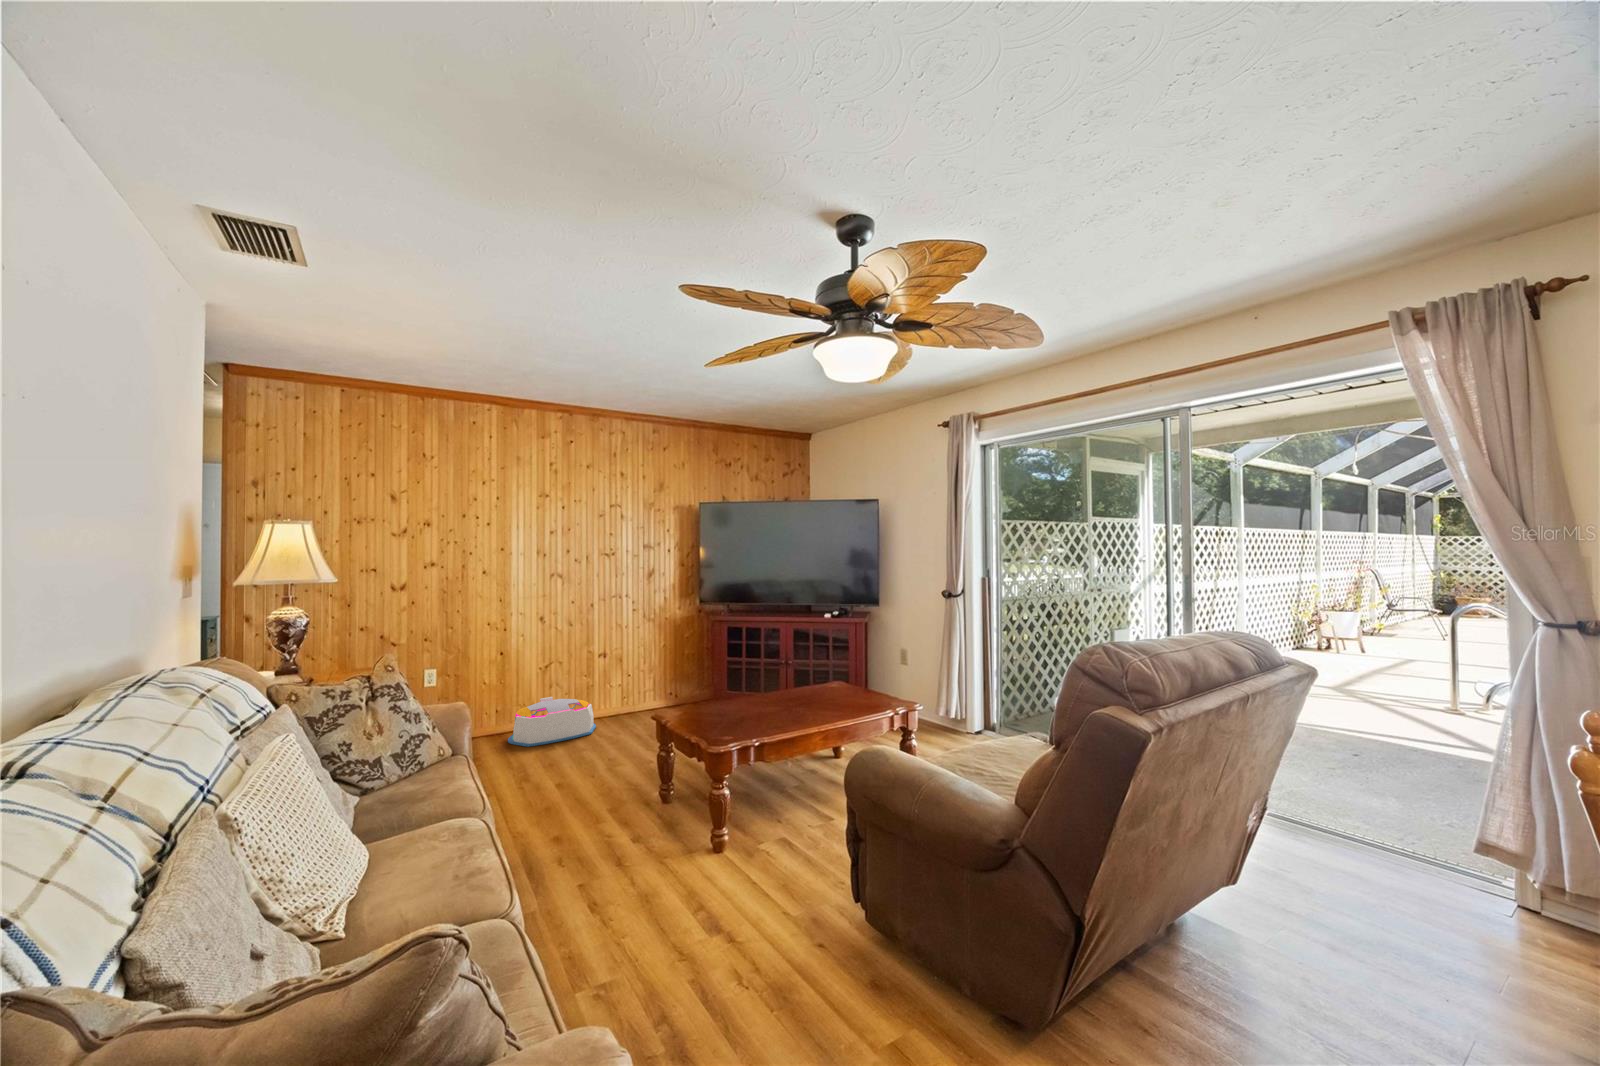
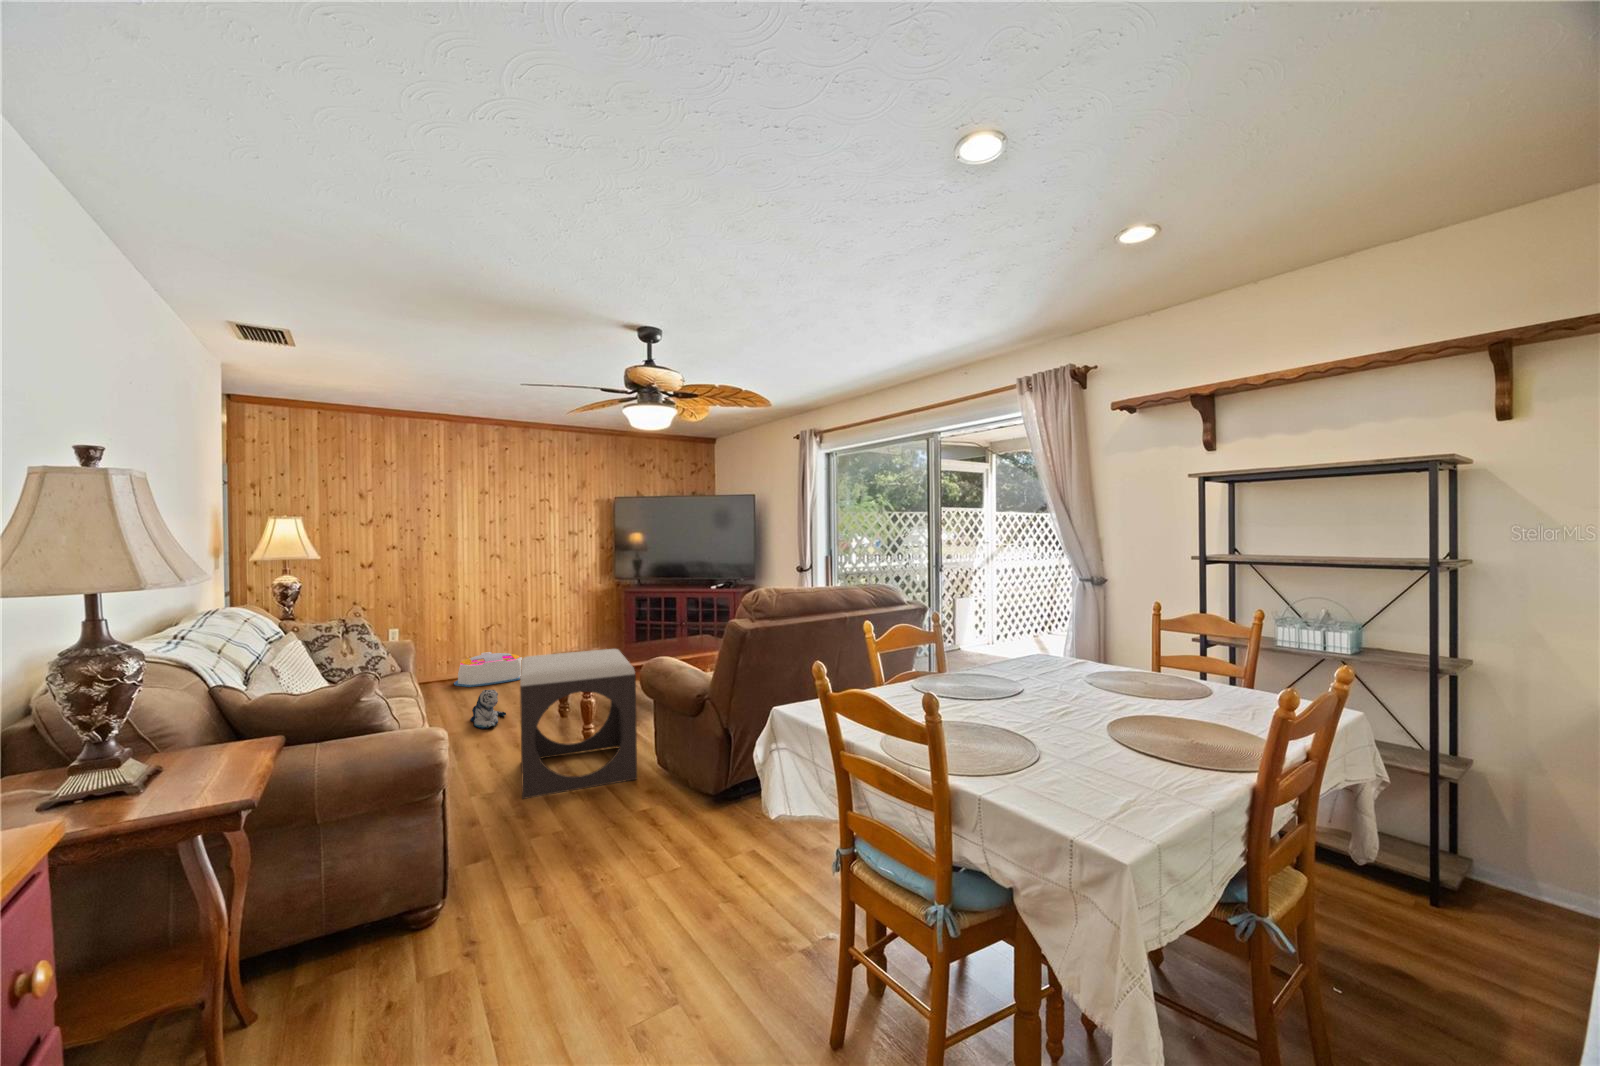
footstool: none [642,725,848,1018] -> present [520,649,637,799]
plush toy: none [543,768,591,829] -> present [470,690,506,729]

